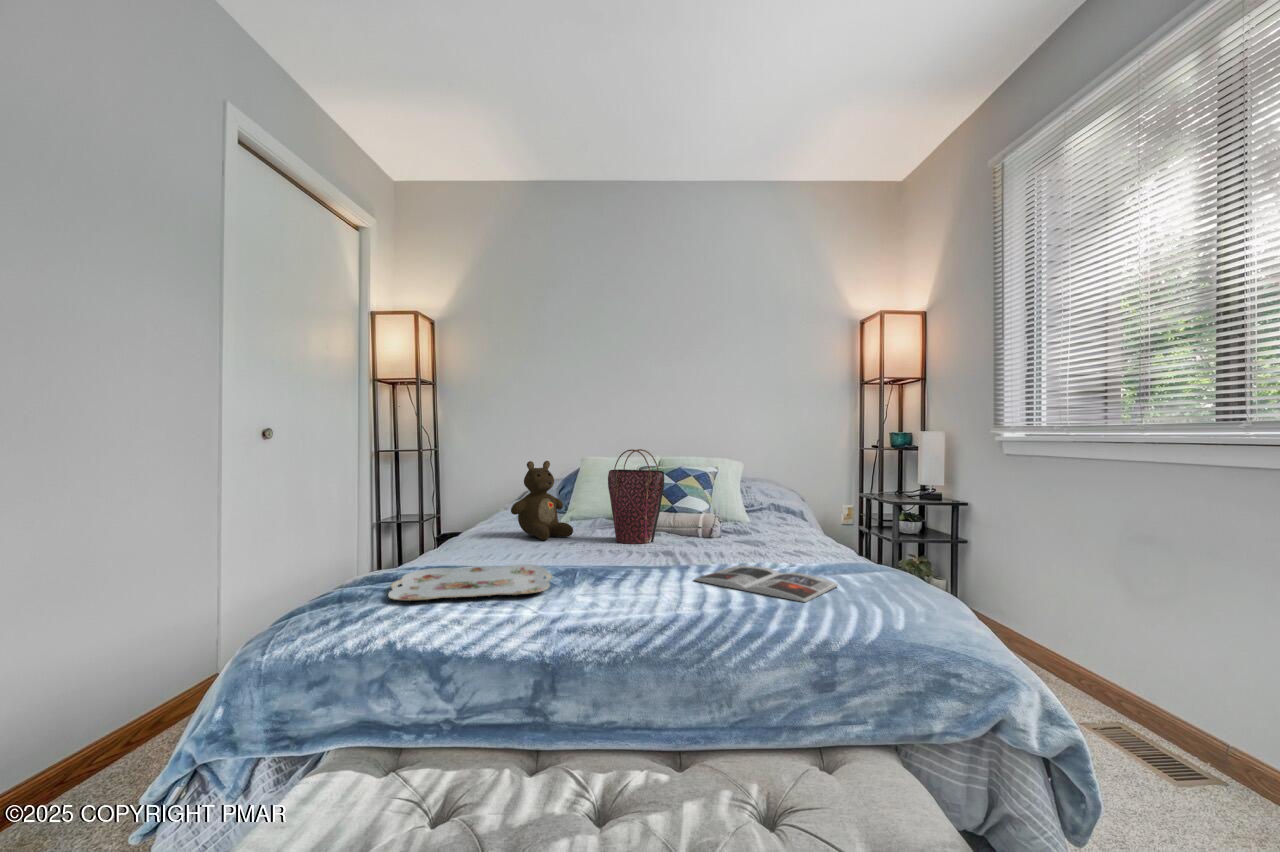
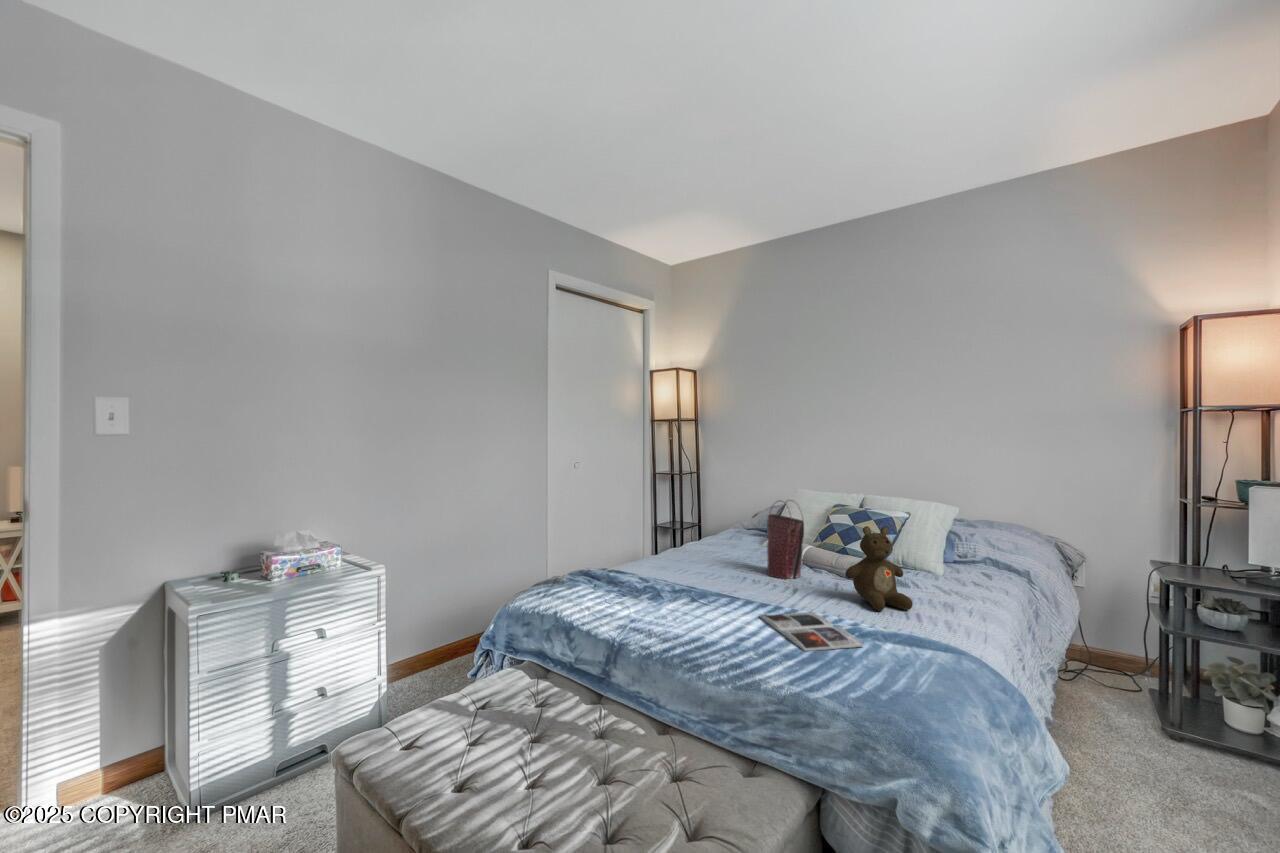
teddy bear: present [511,461,573,540] -> present [845,526,913,611]
serving tray: present [388,564,553,601] -> none [568,574,673,602]

